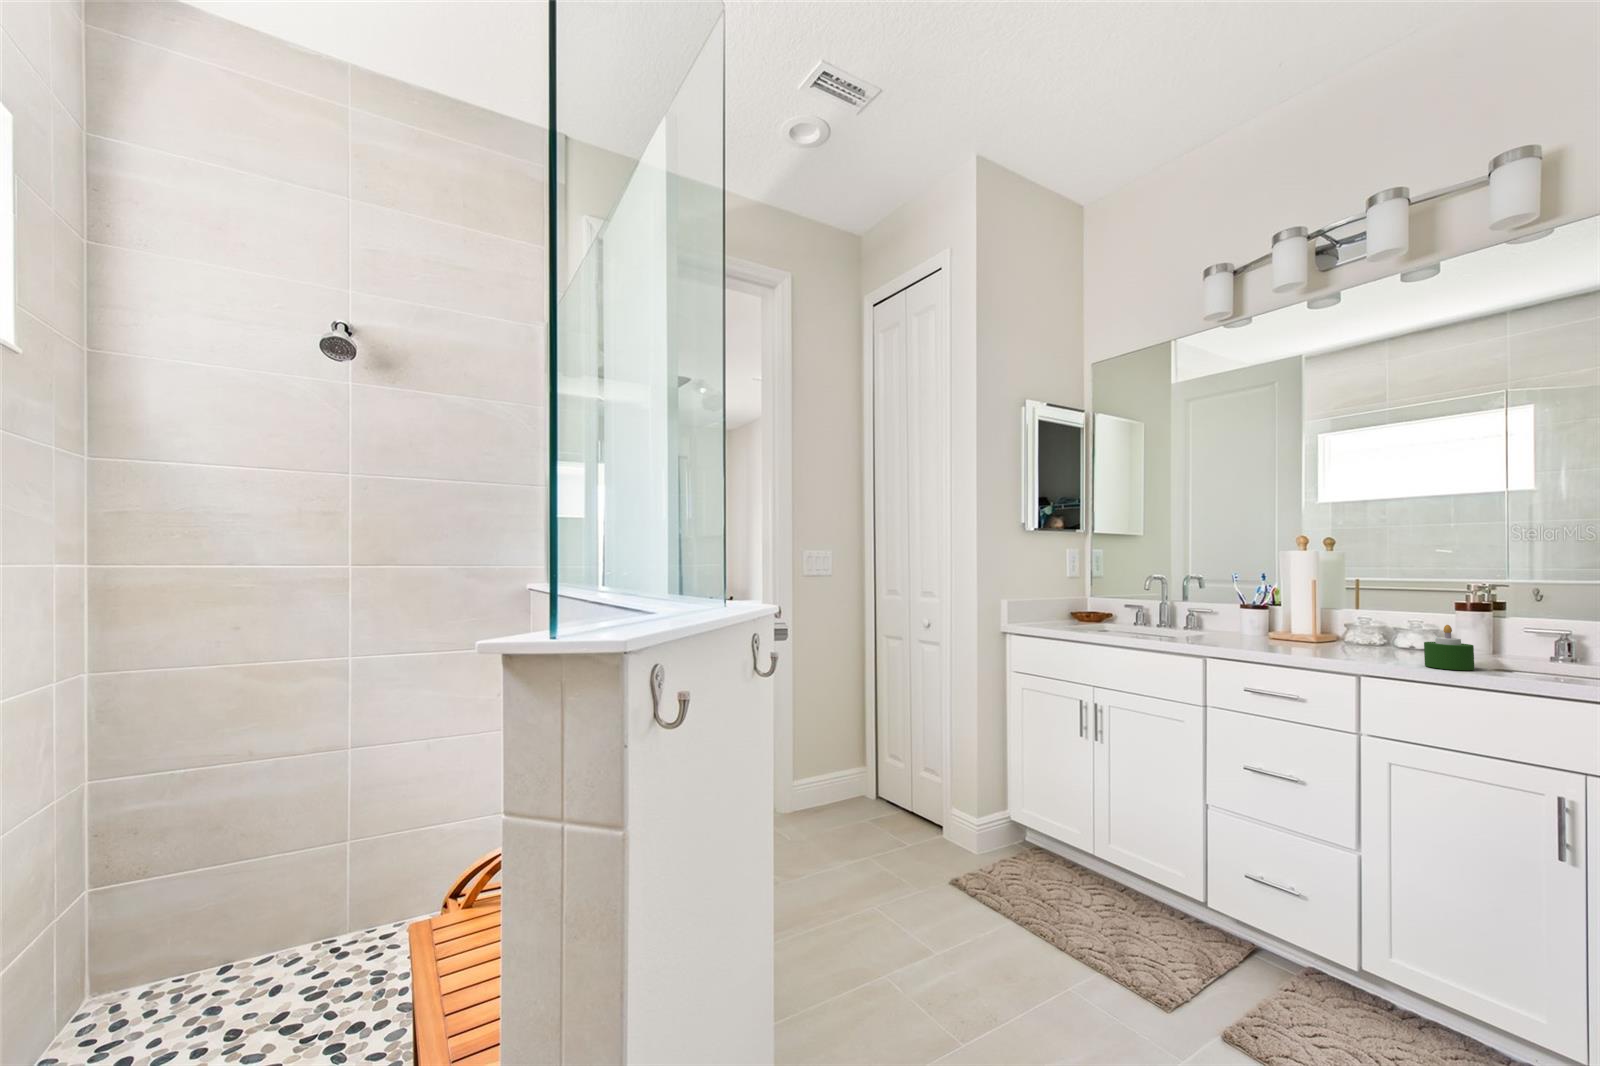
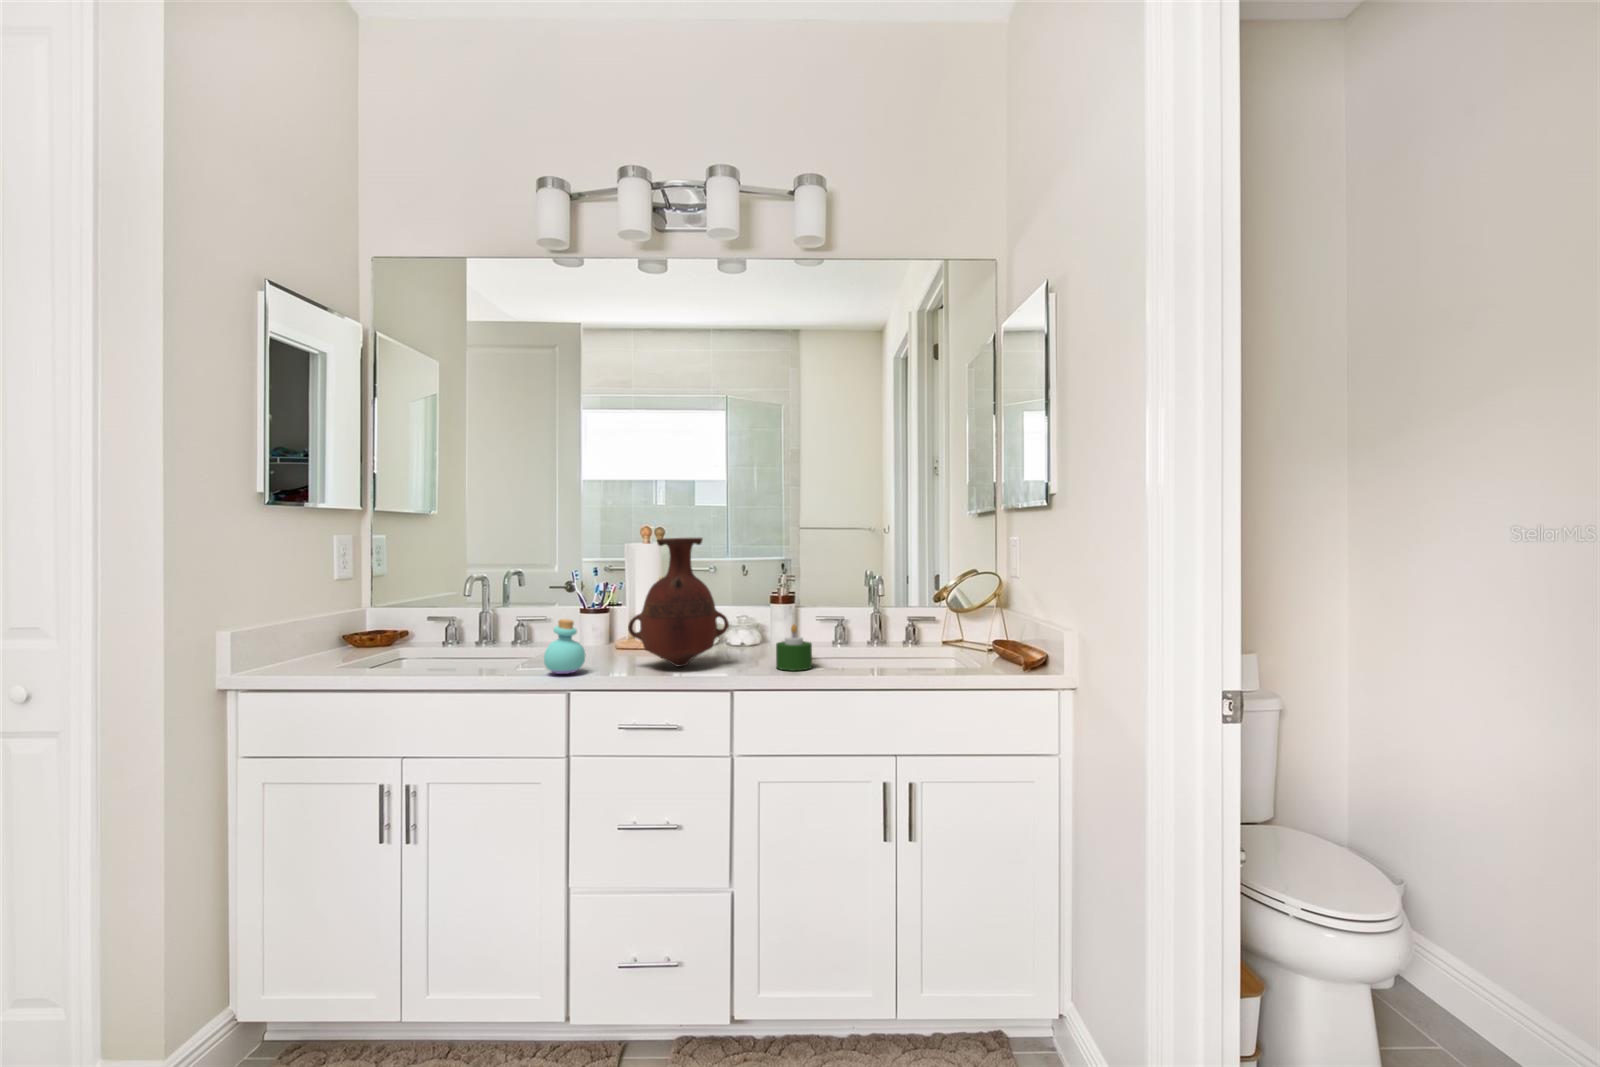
vase: none [1262,542,1370,653] -> present [628,538,729,667]
perfume bottle: none [1188,604,1223,645] -> present [544,619,586,674]

